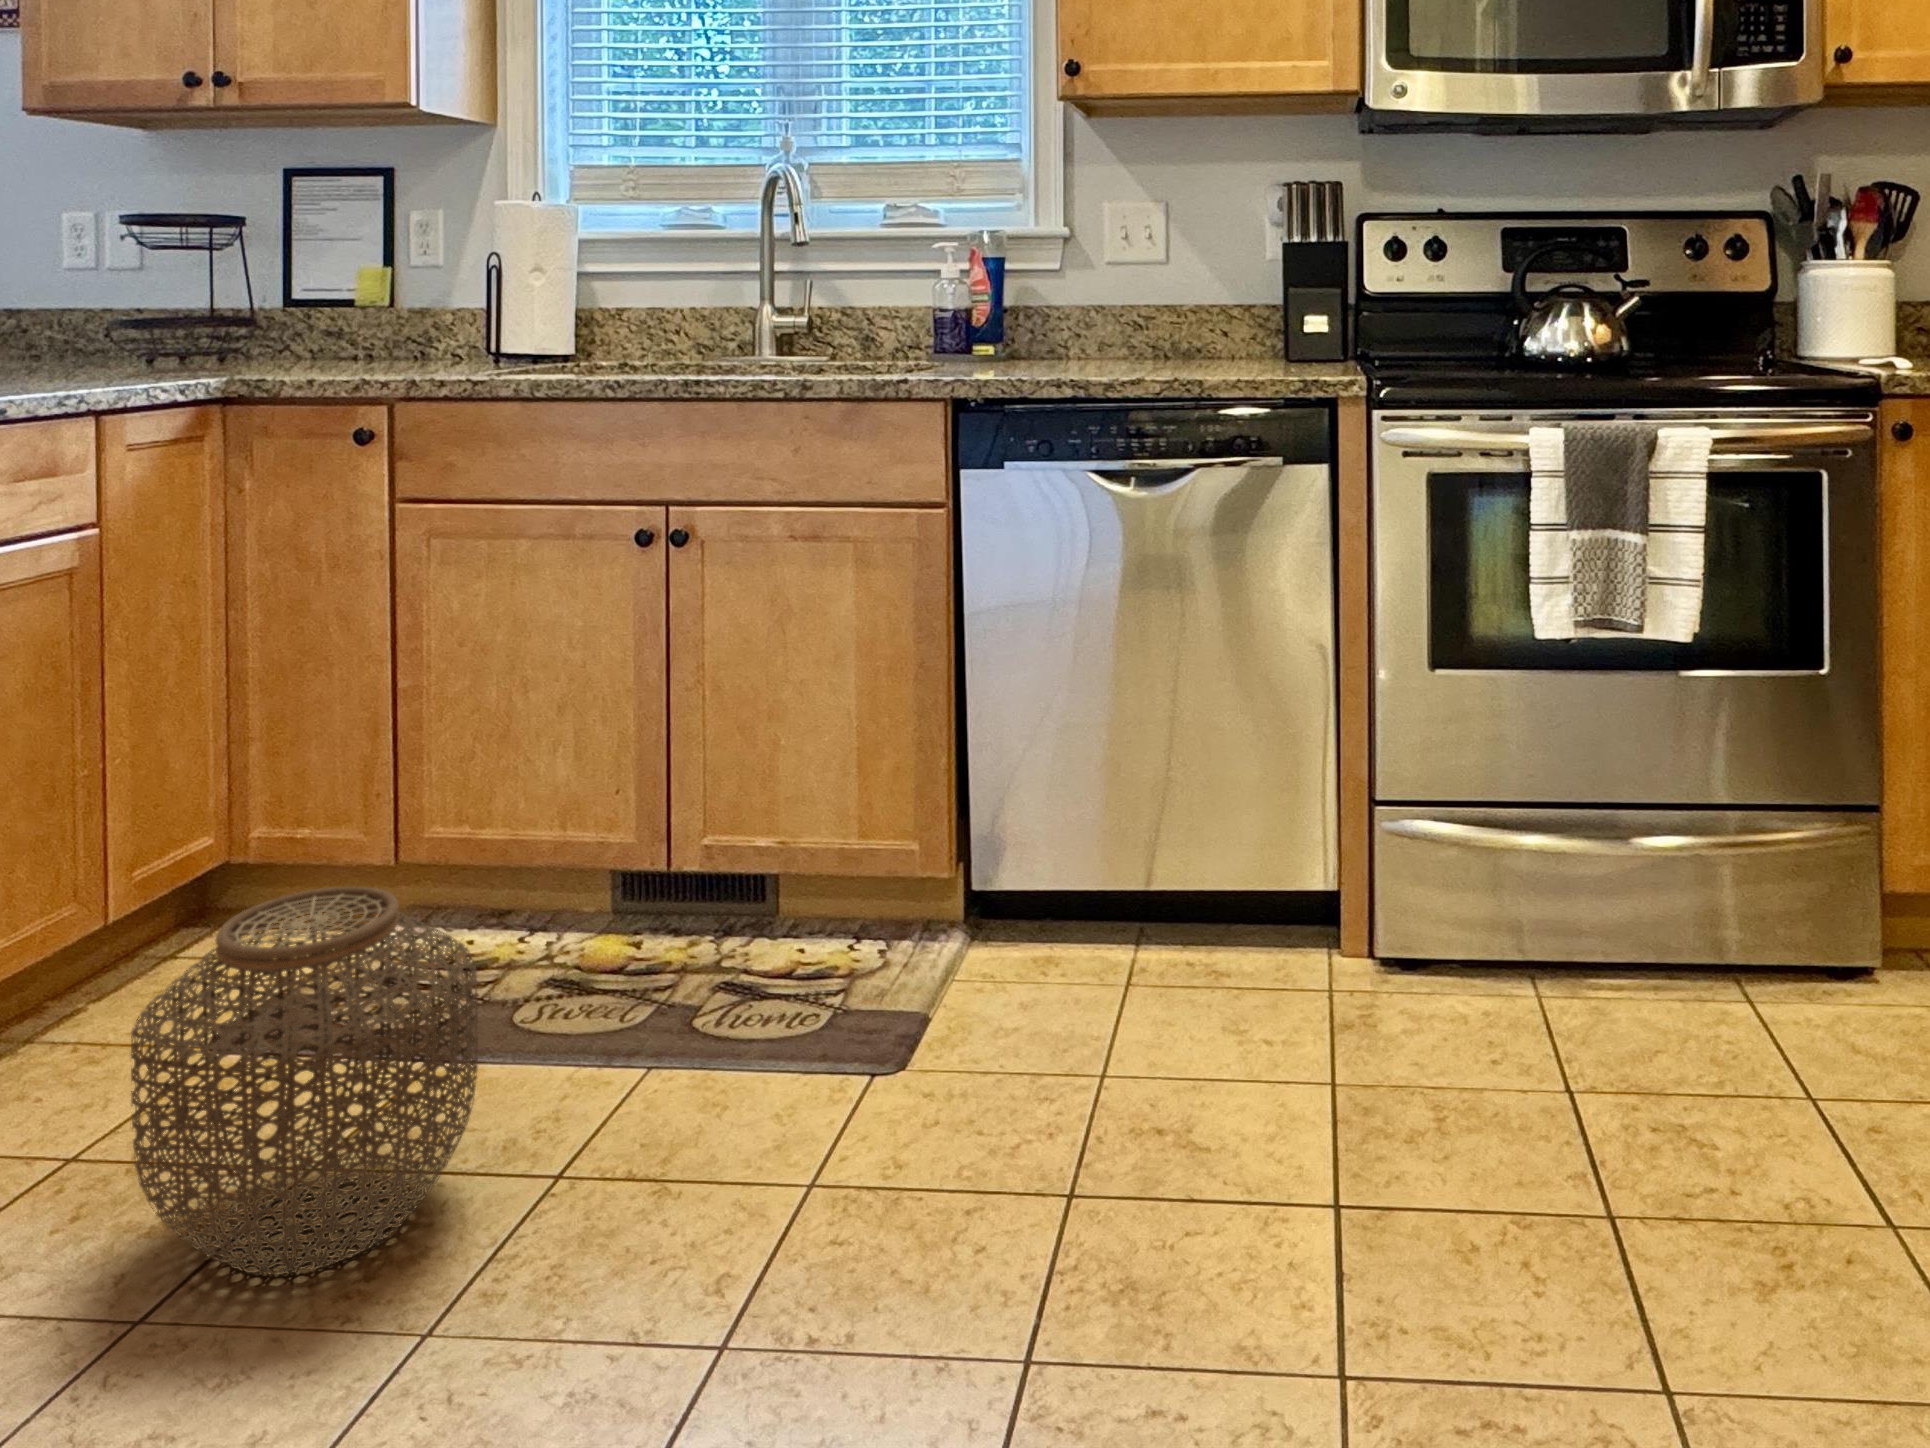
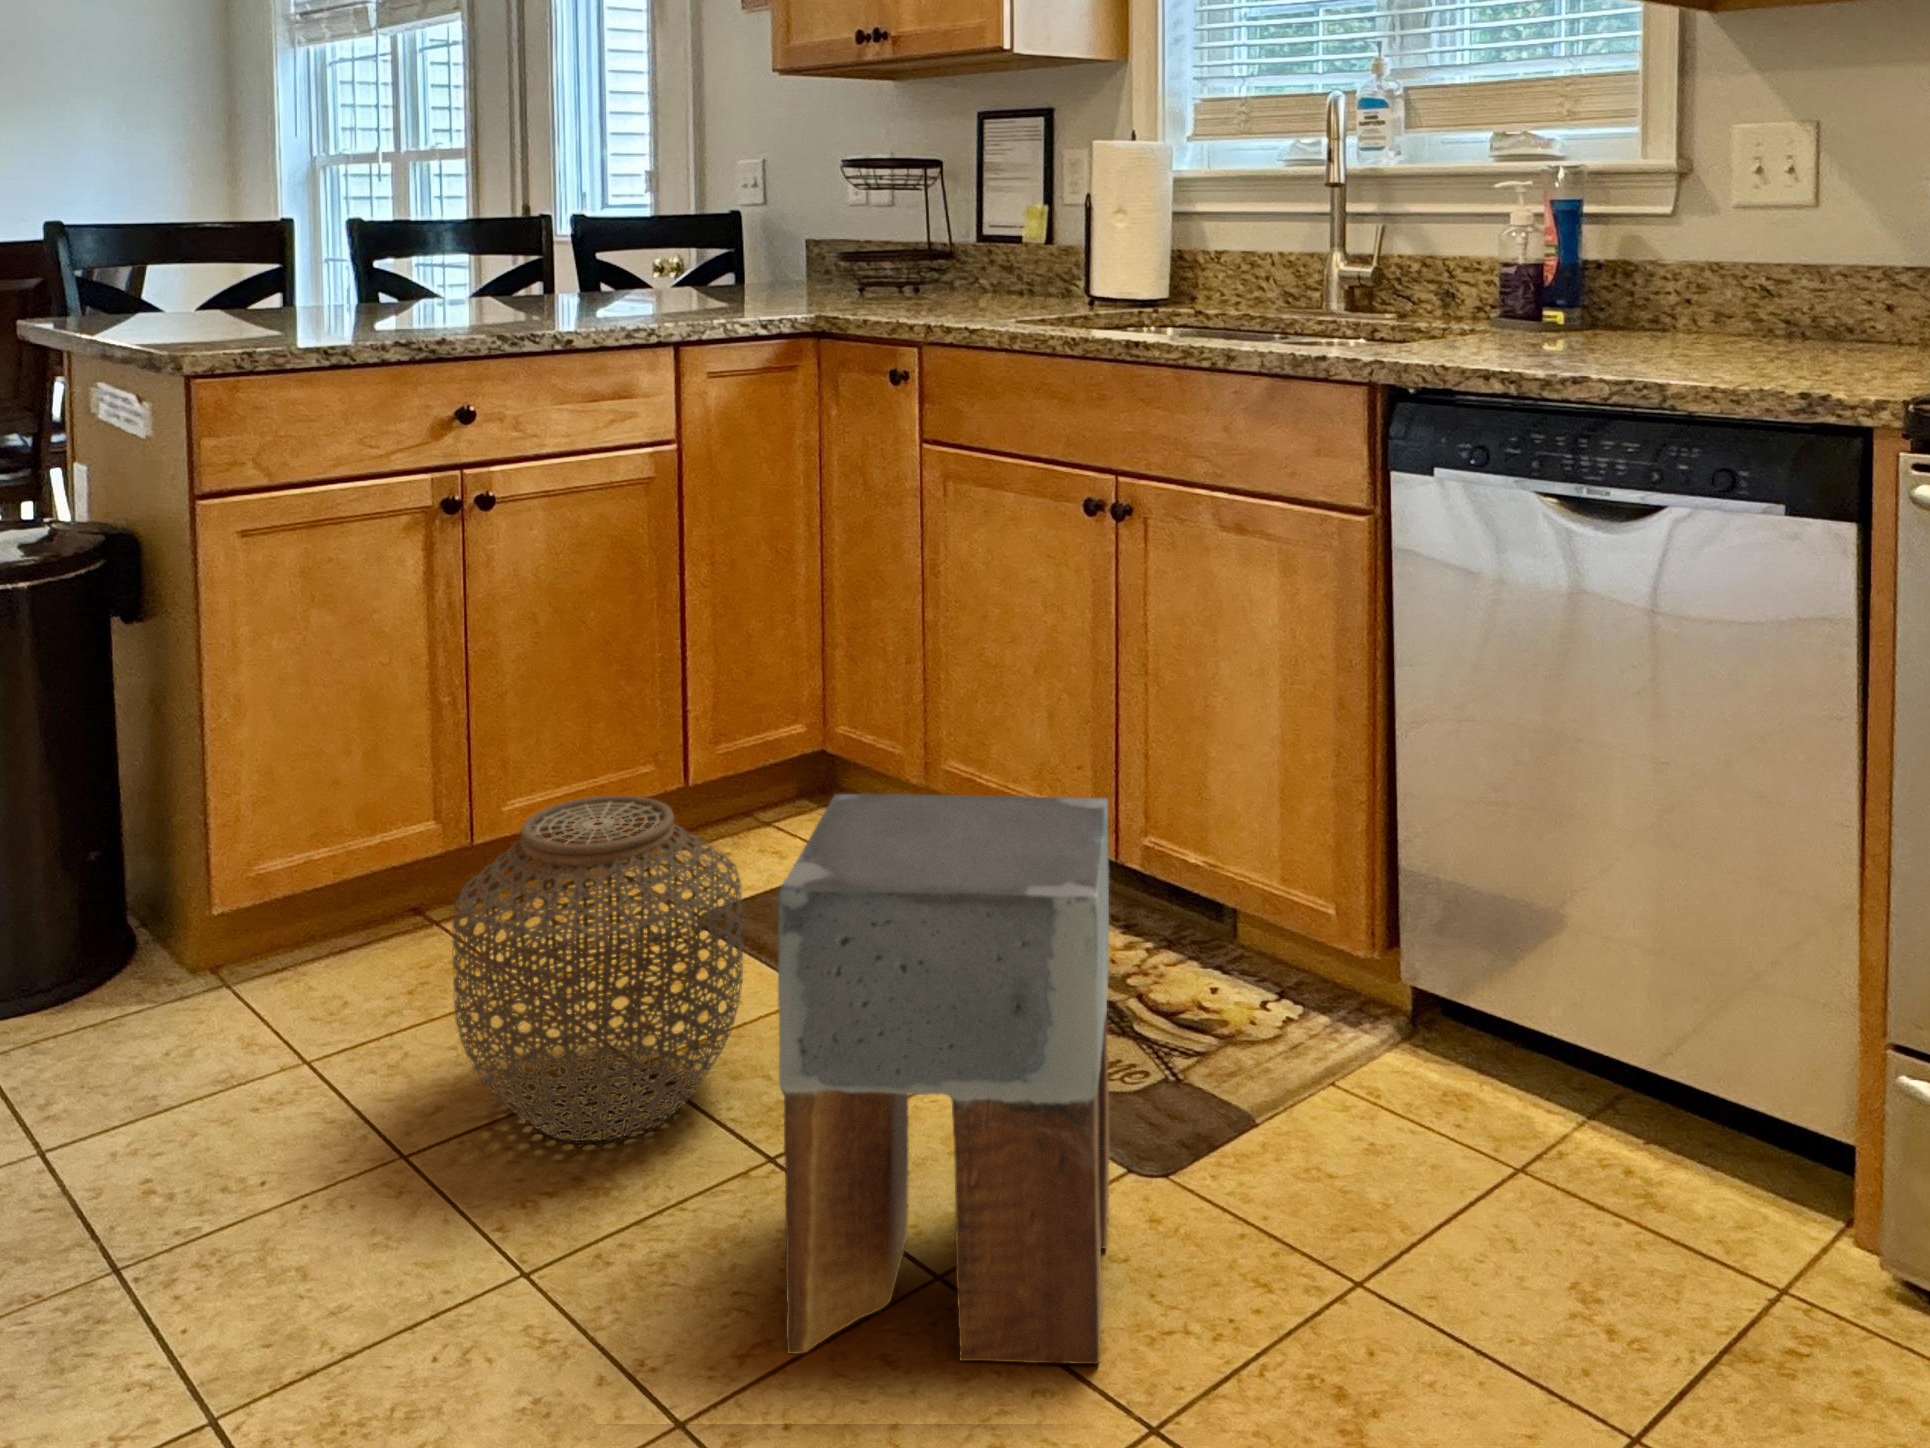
stool: none [653,754,1001,1302] -> present [778,794,1109,1364]

